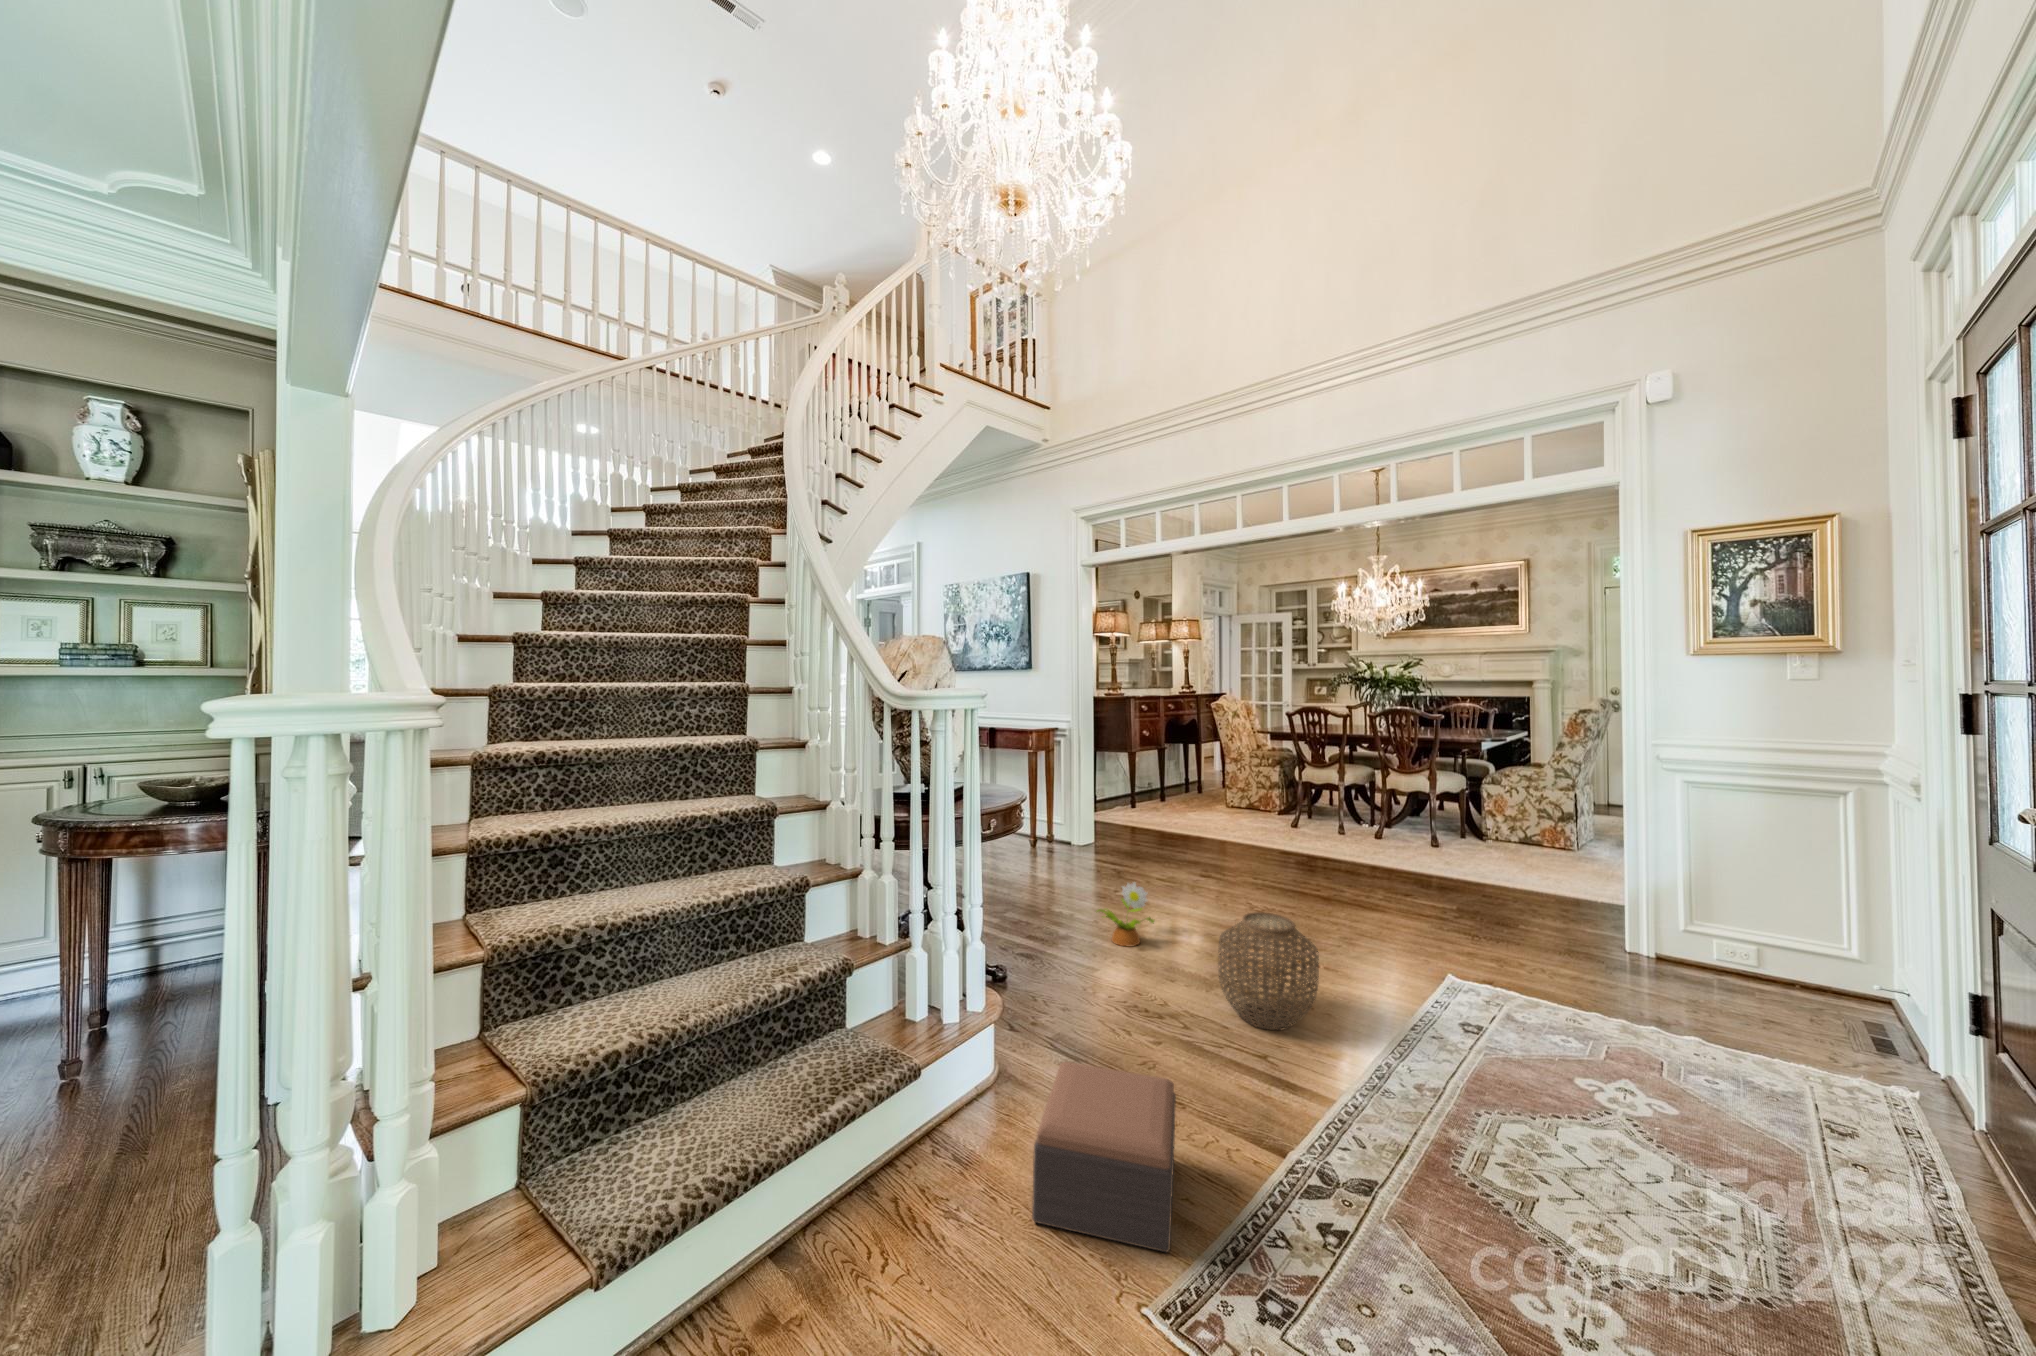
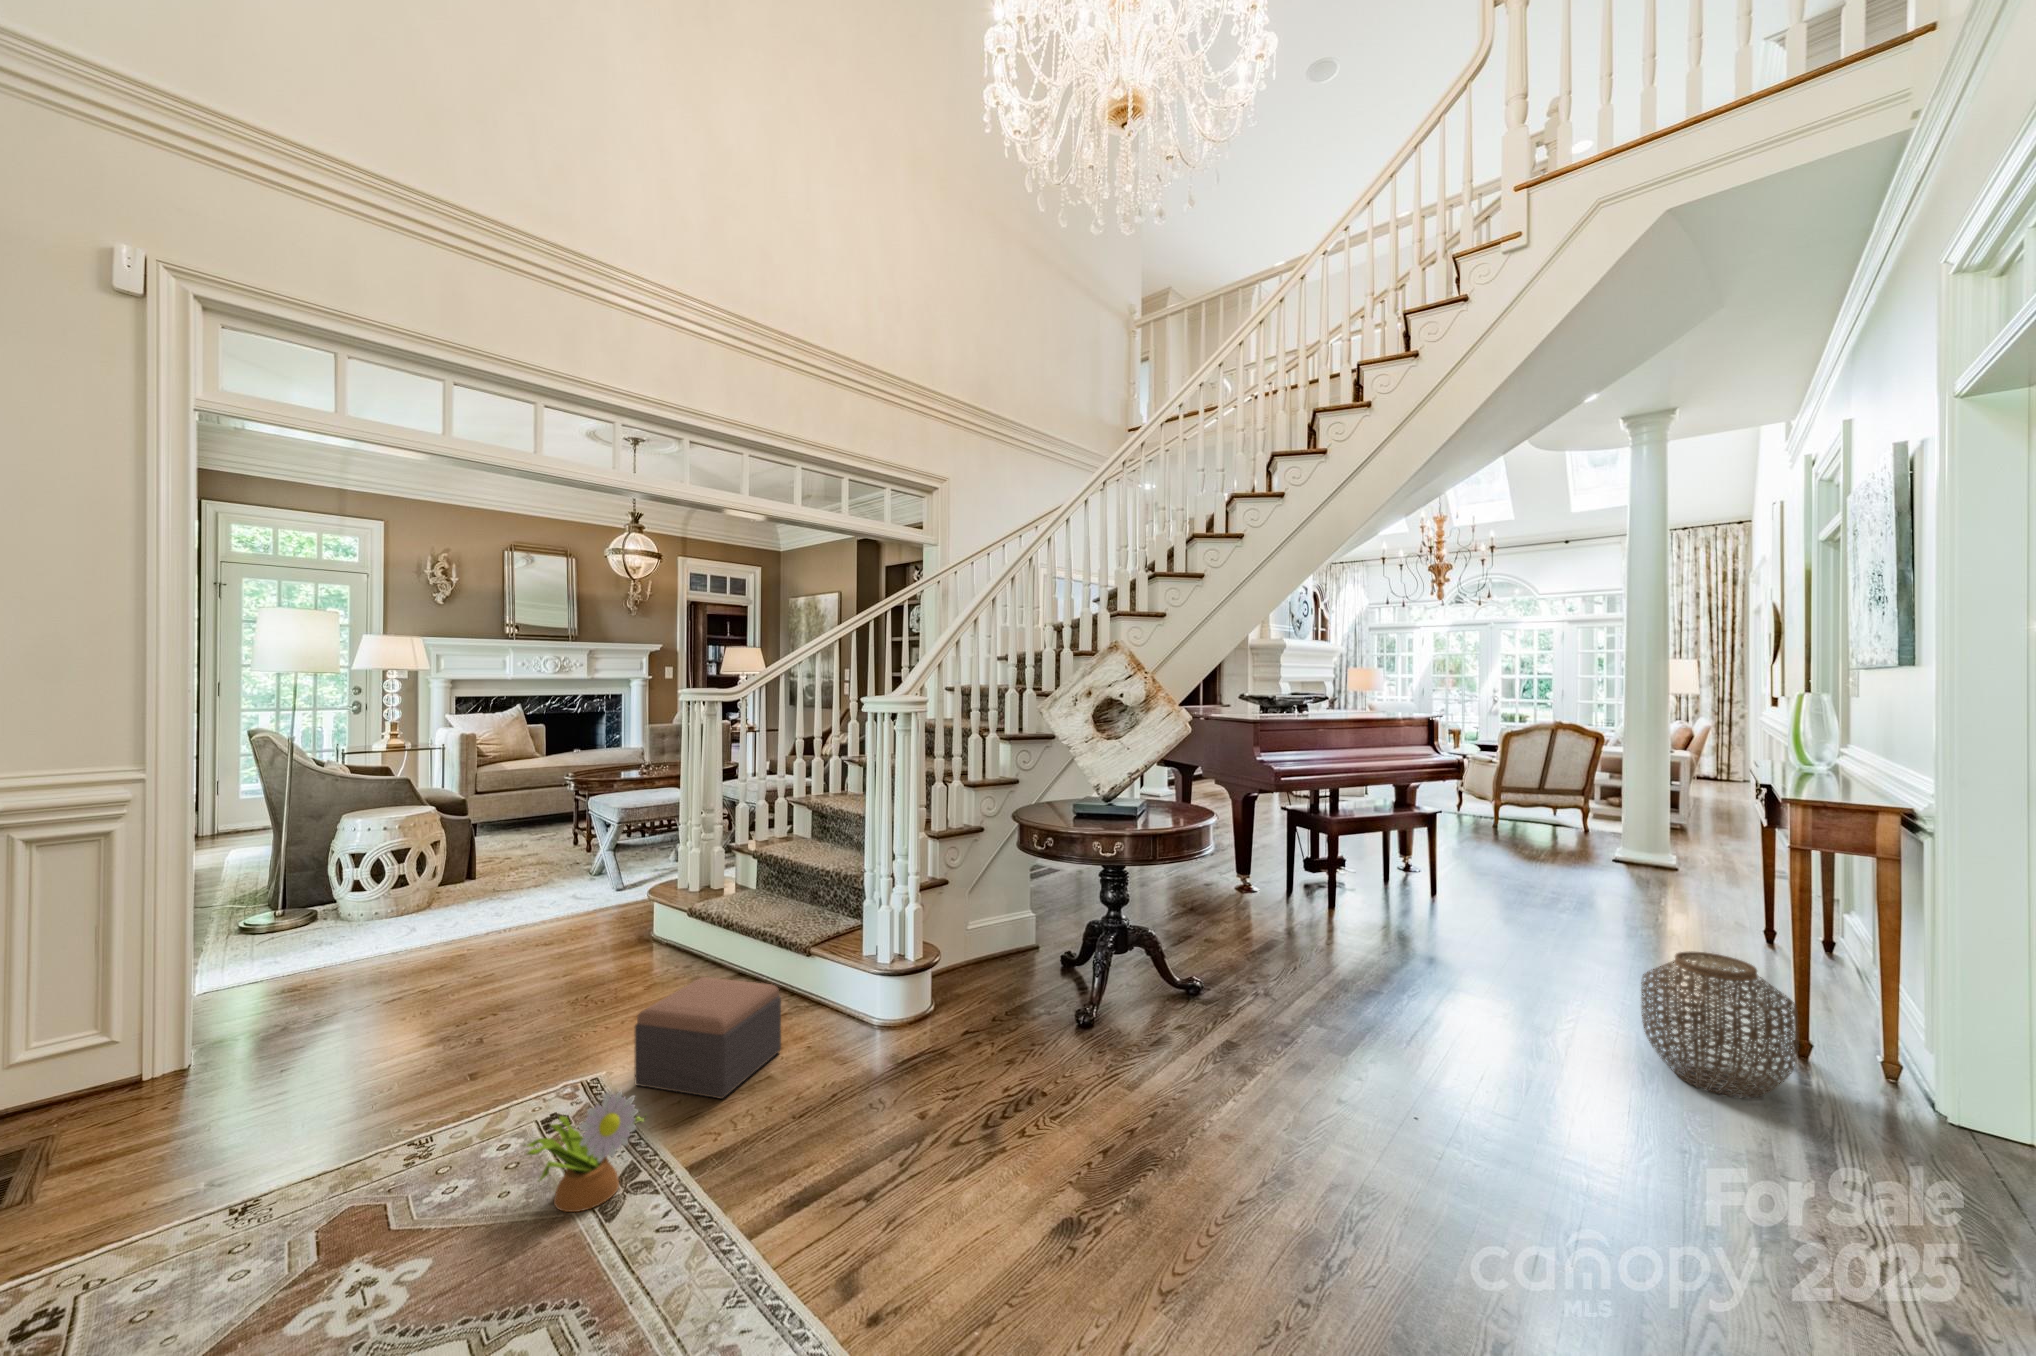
decorative plant: present [1097,883,1154,947] -> present [527,1091,644,1212]
woven basket: present [1218,912,1319,1030] -> present [1641,951,1799,1098]

